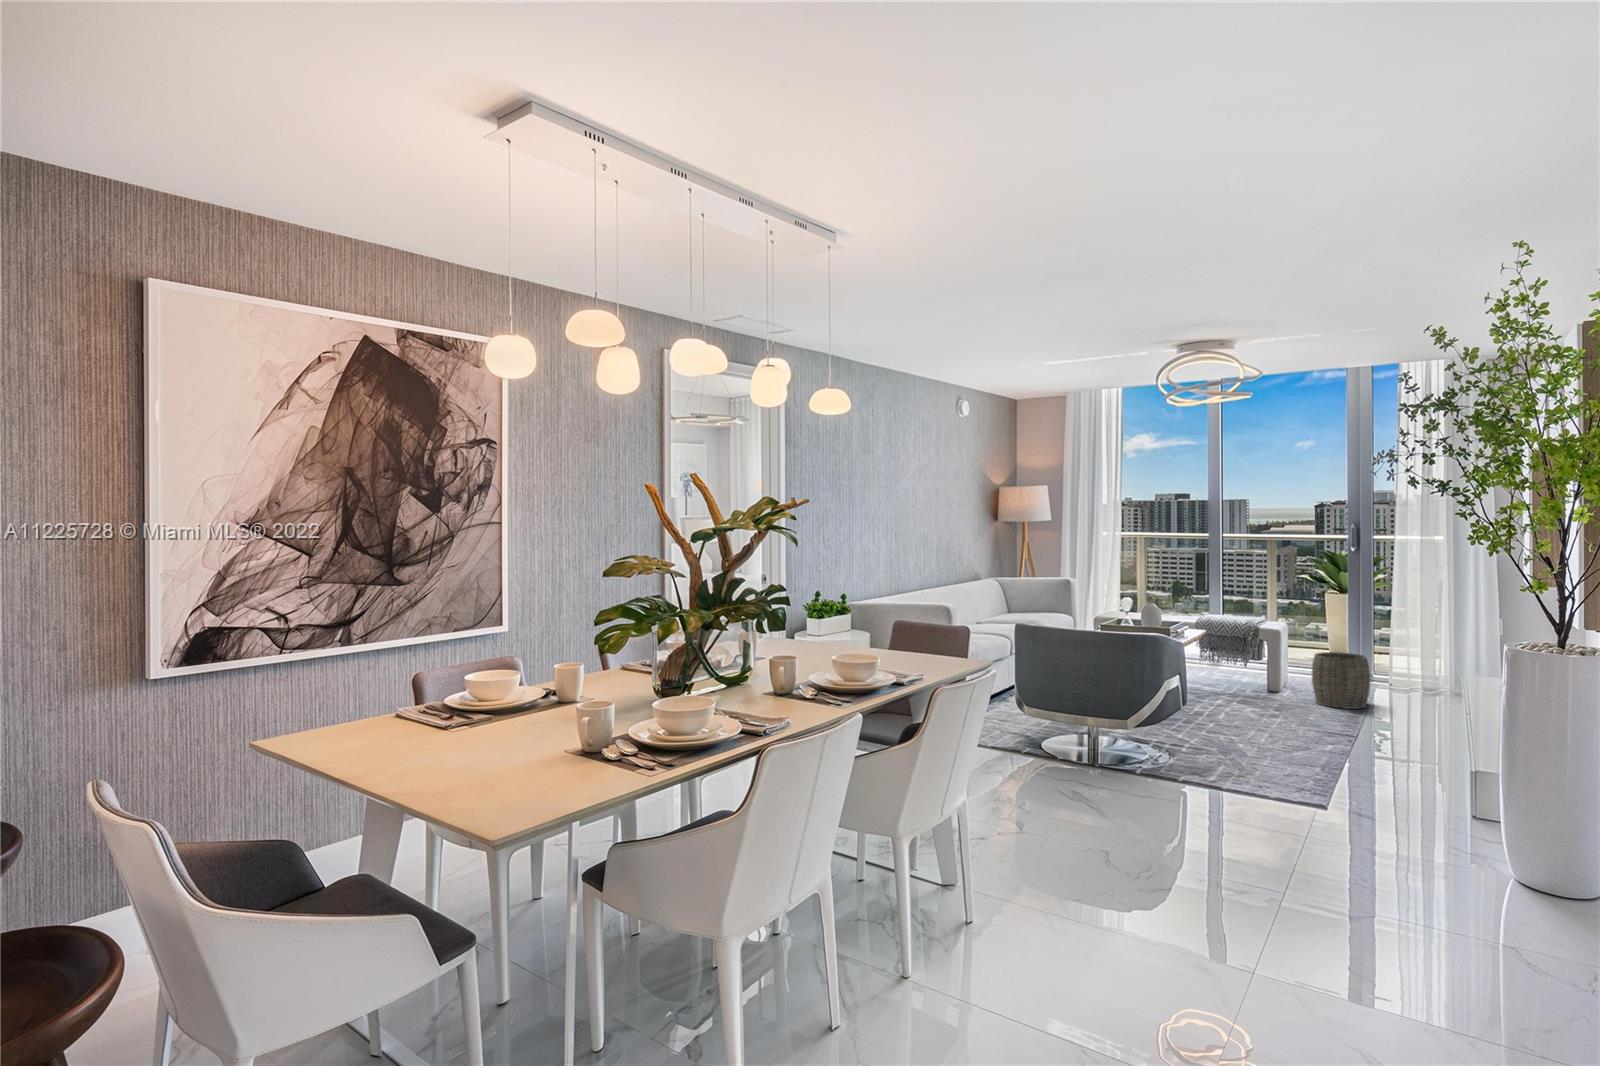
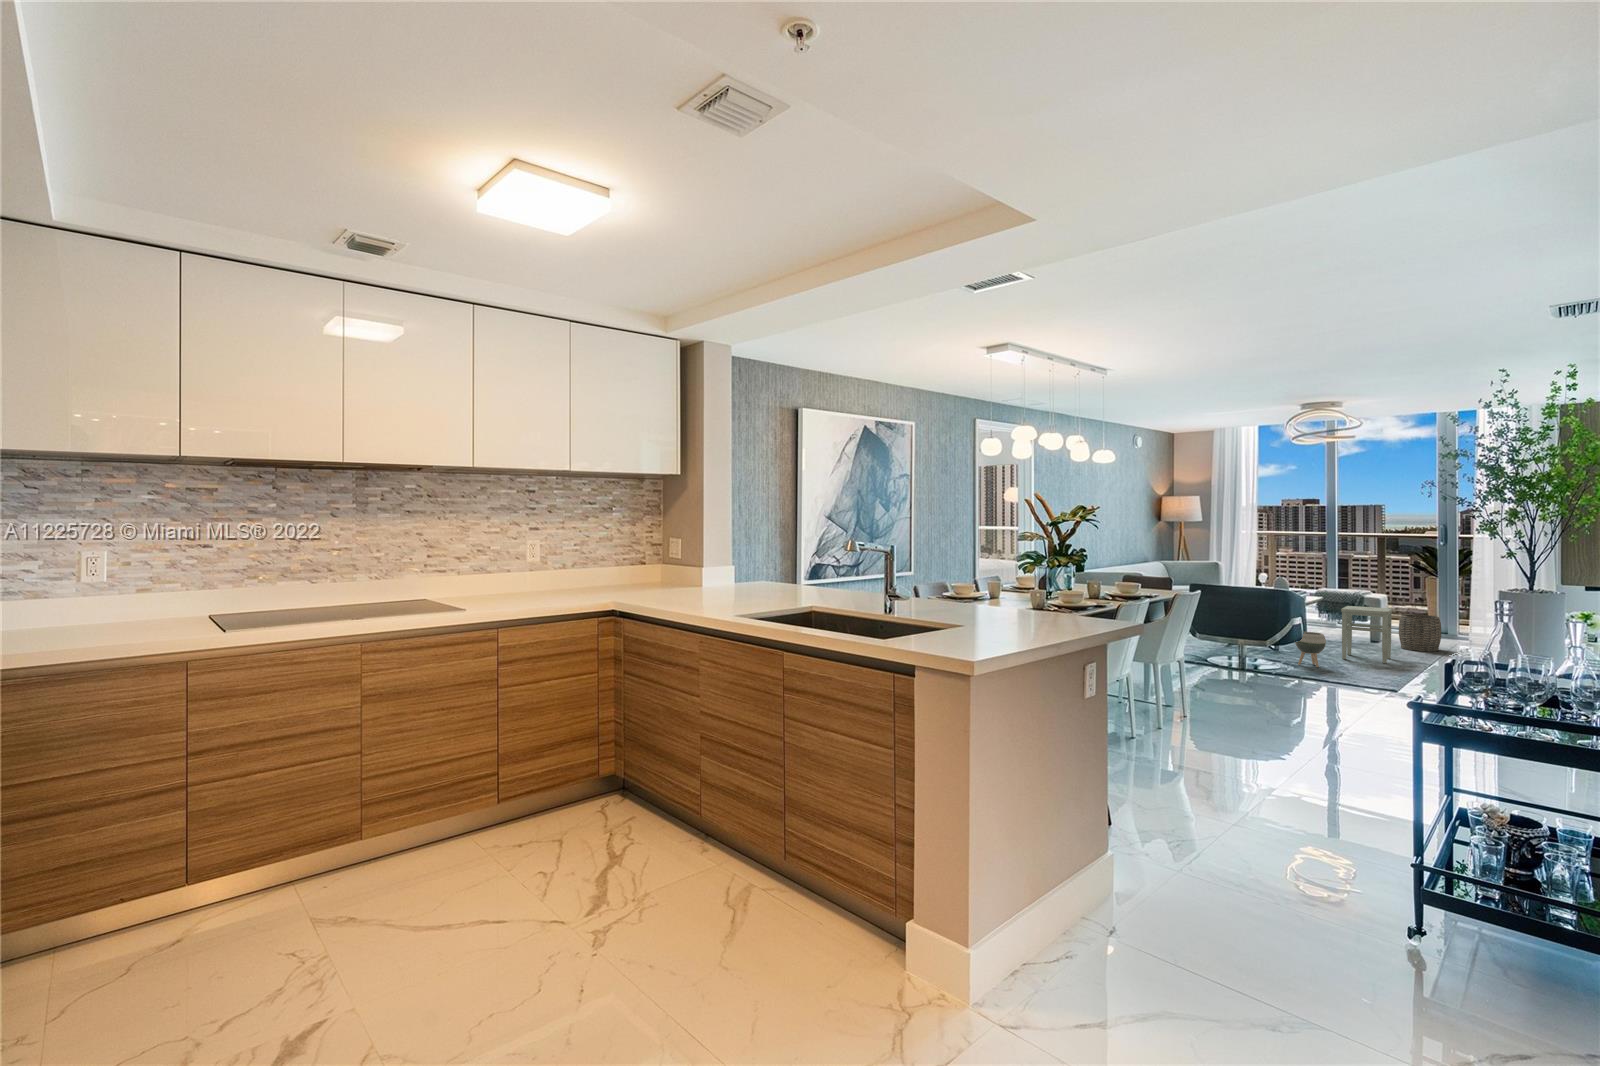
stool: none [1238,647,1310,740] -> present [1341,606,1393,663]
planter: none [1173,697,1219,757] -> present [1295,632,1326,667]

